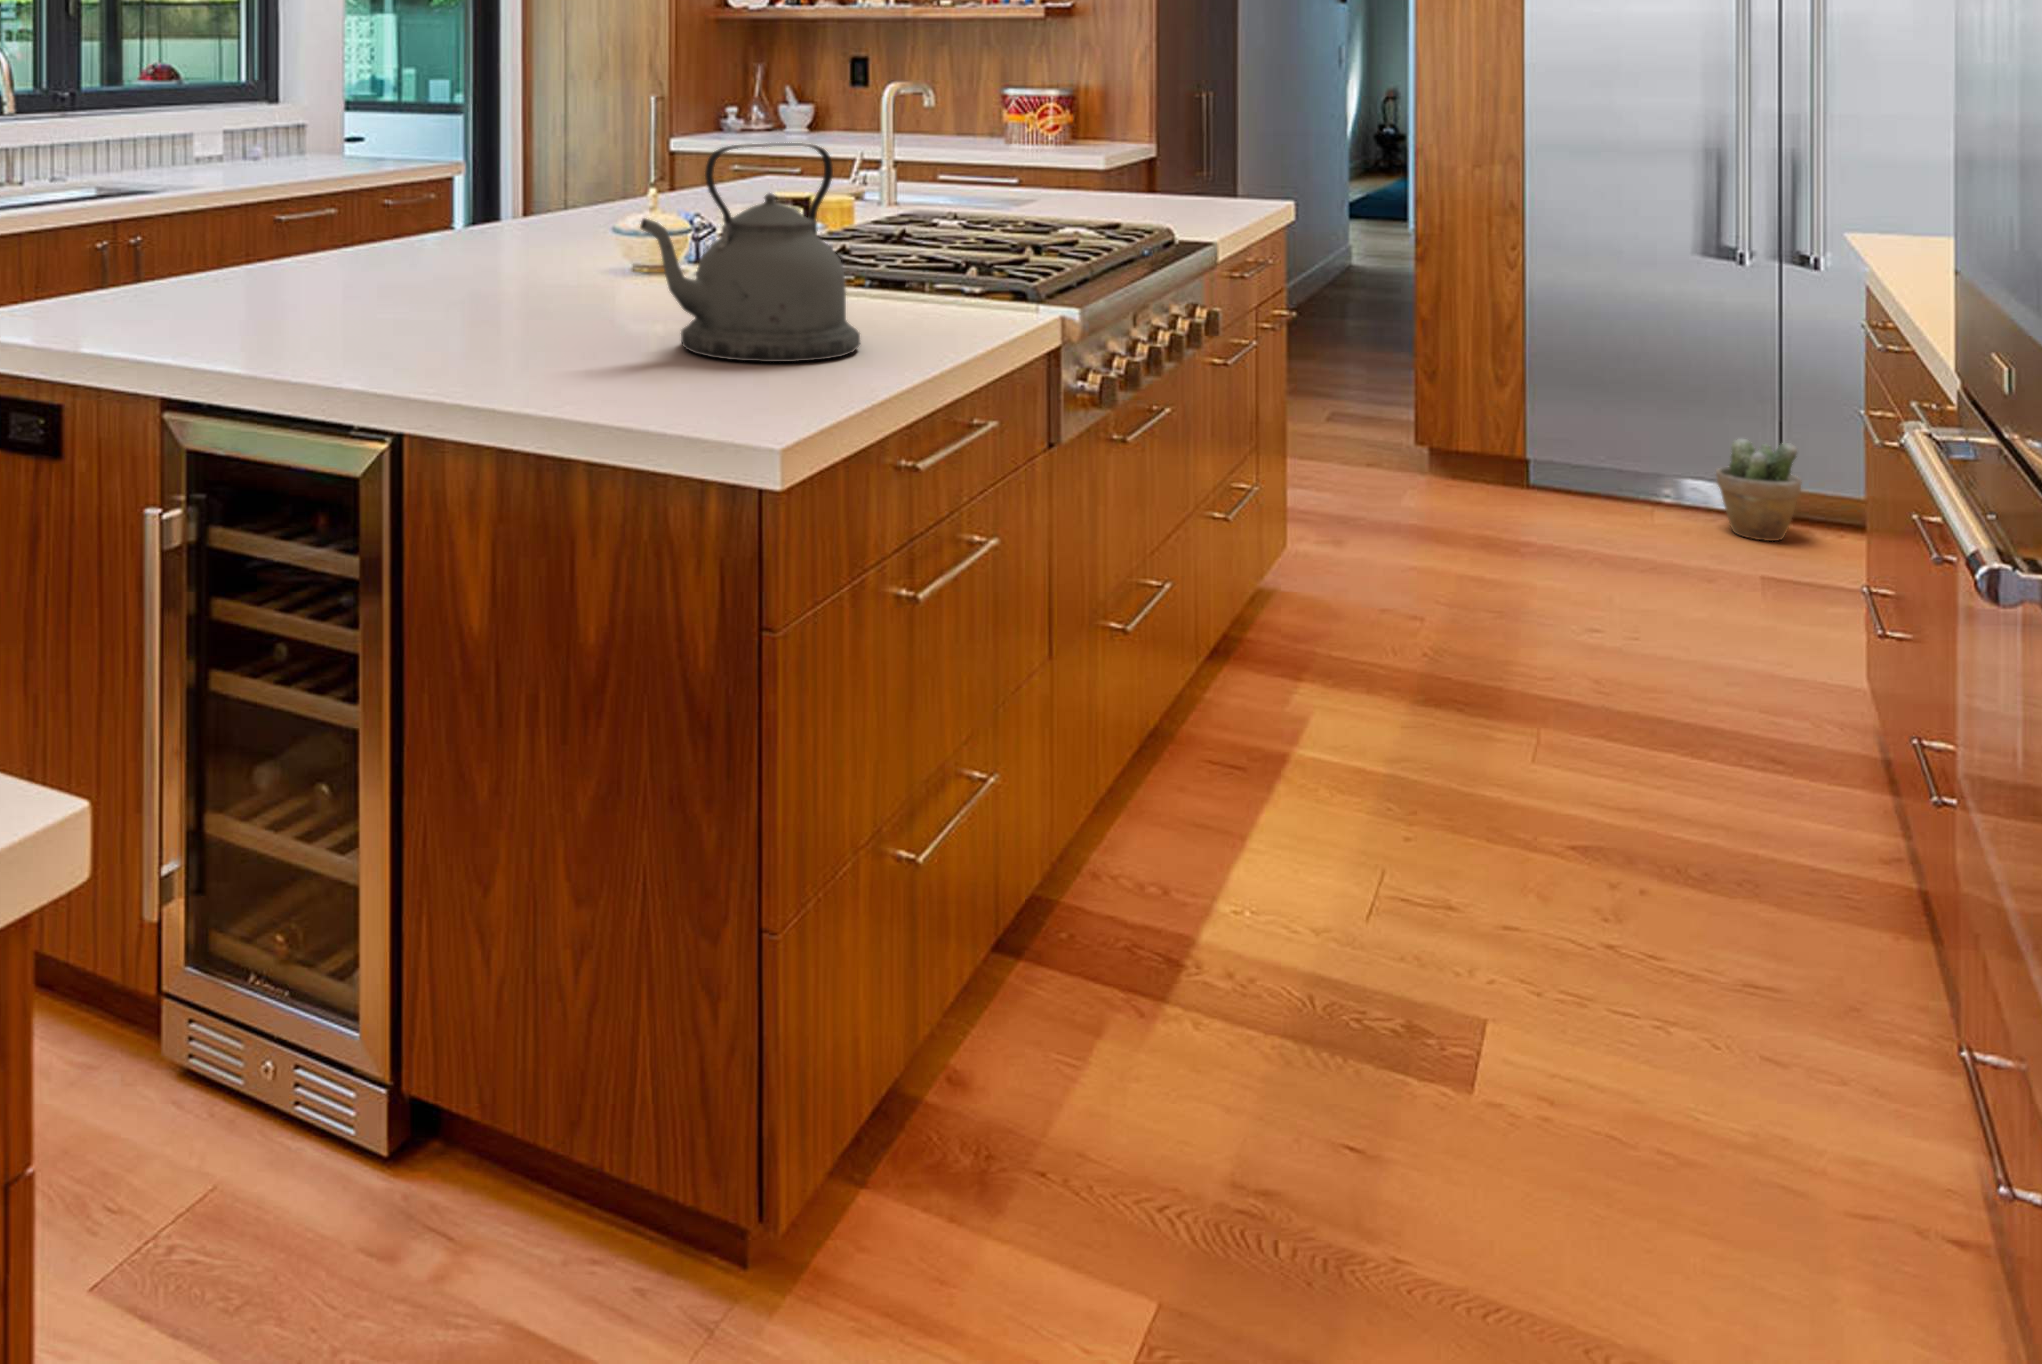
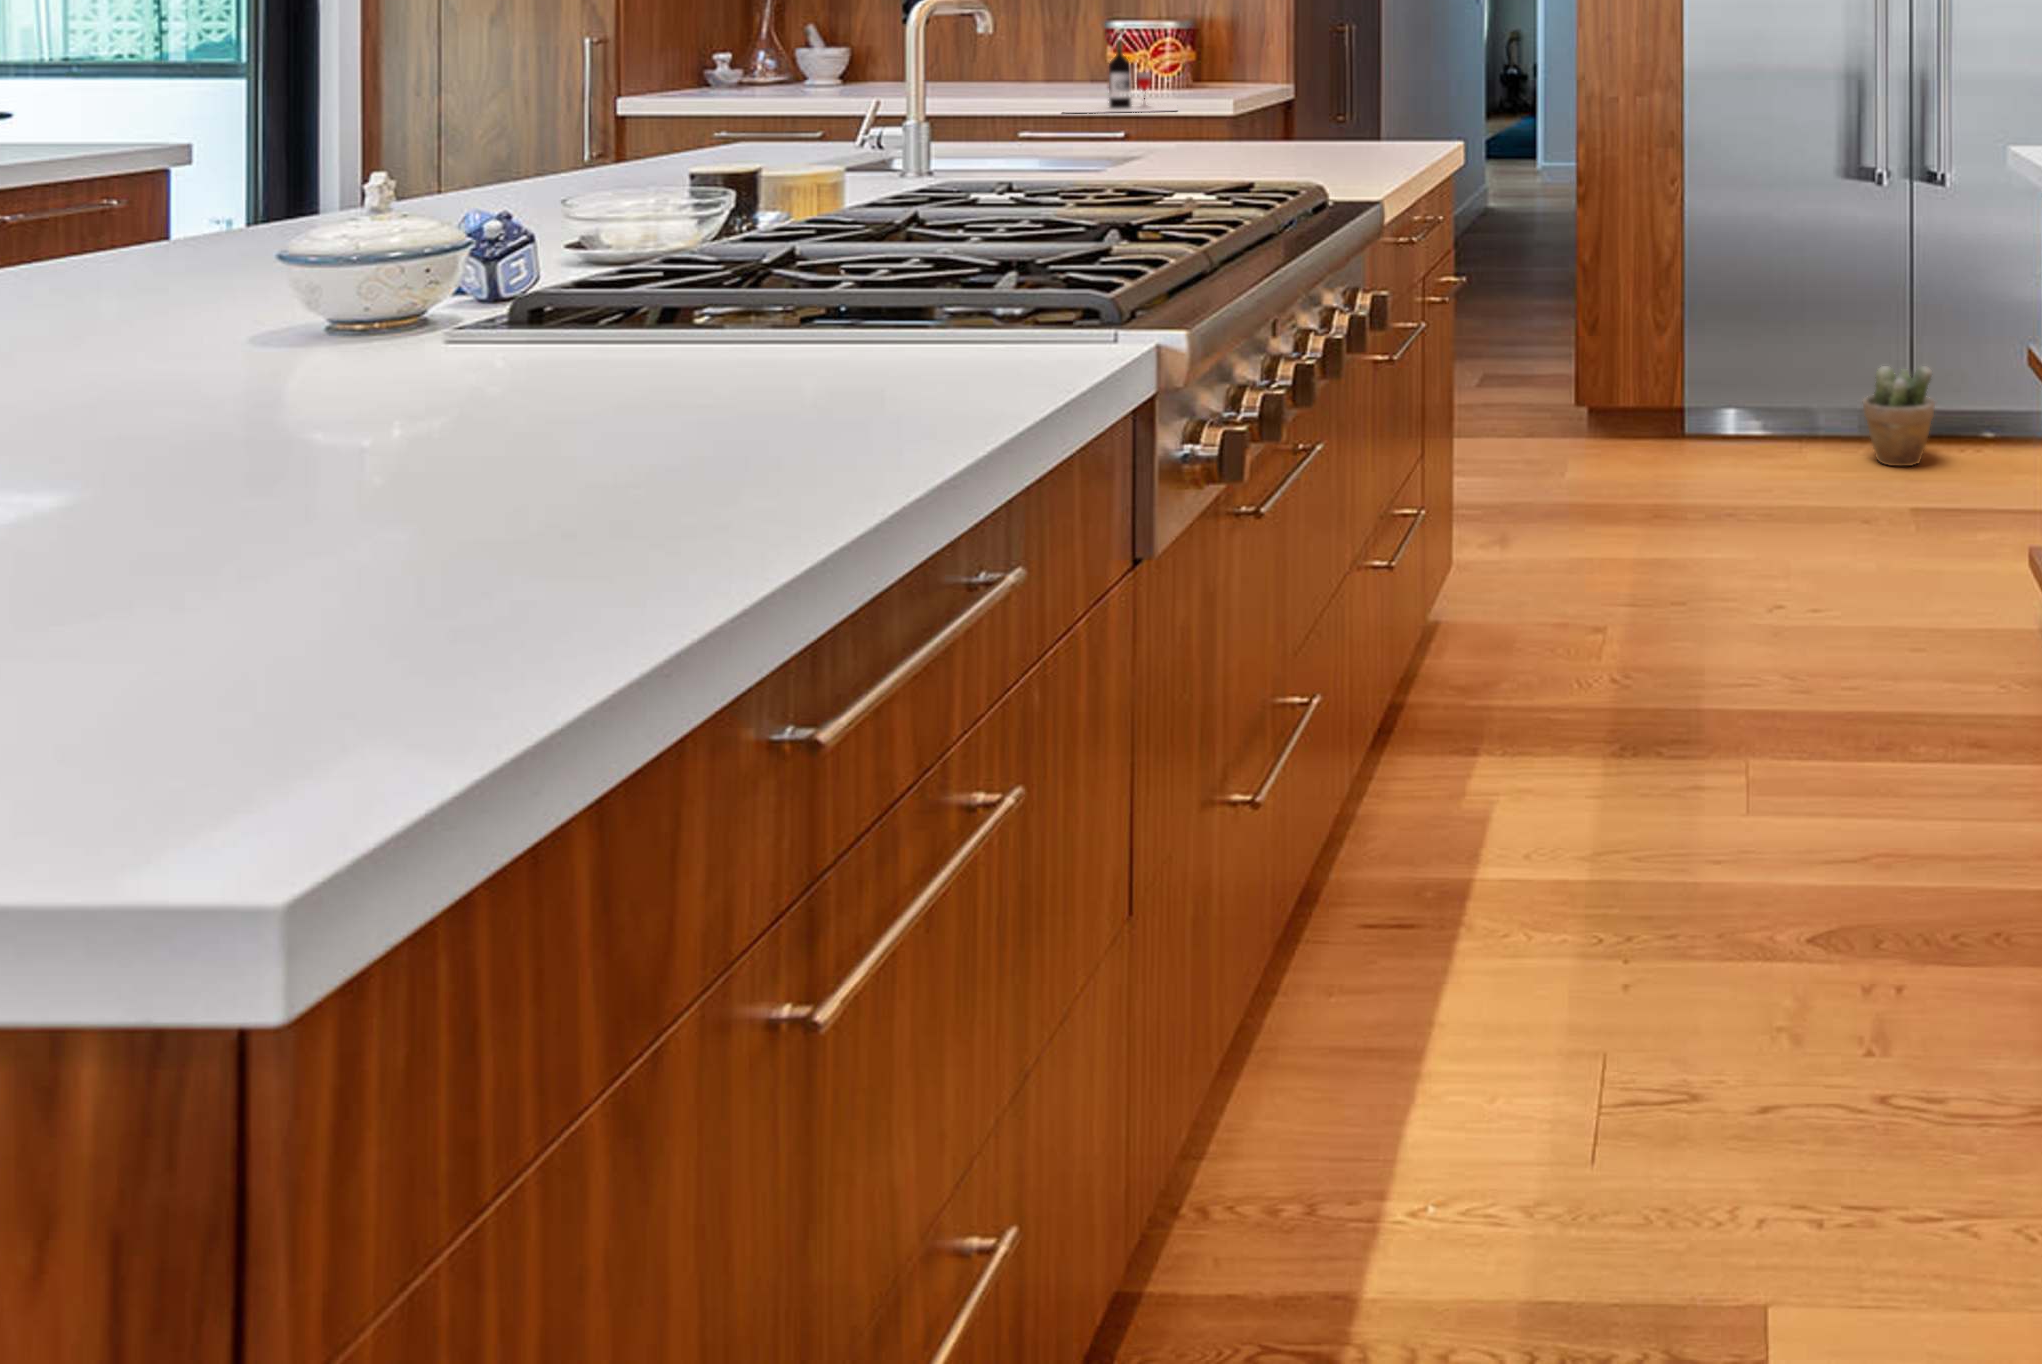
wine bottle: none [968,104,1059,163] -> present [1064,40,1177,113]
kettle: present [640,143,860,362] -> none [41,61,715,566]

